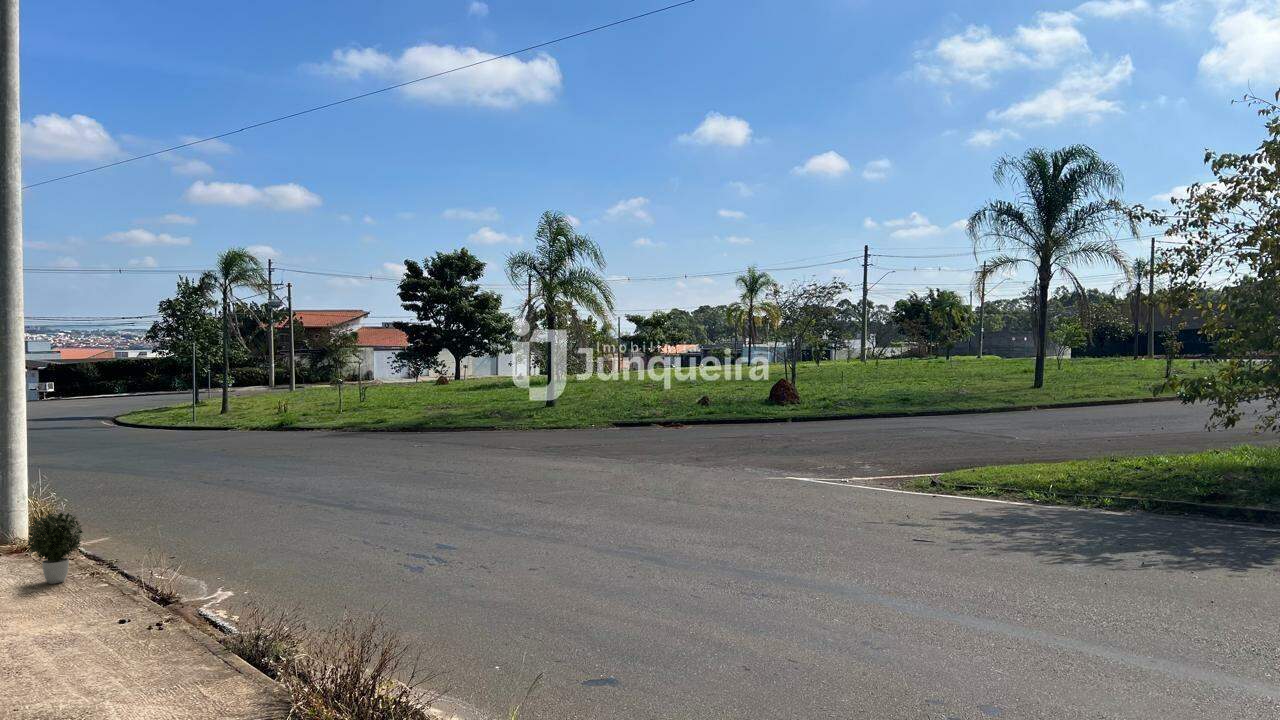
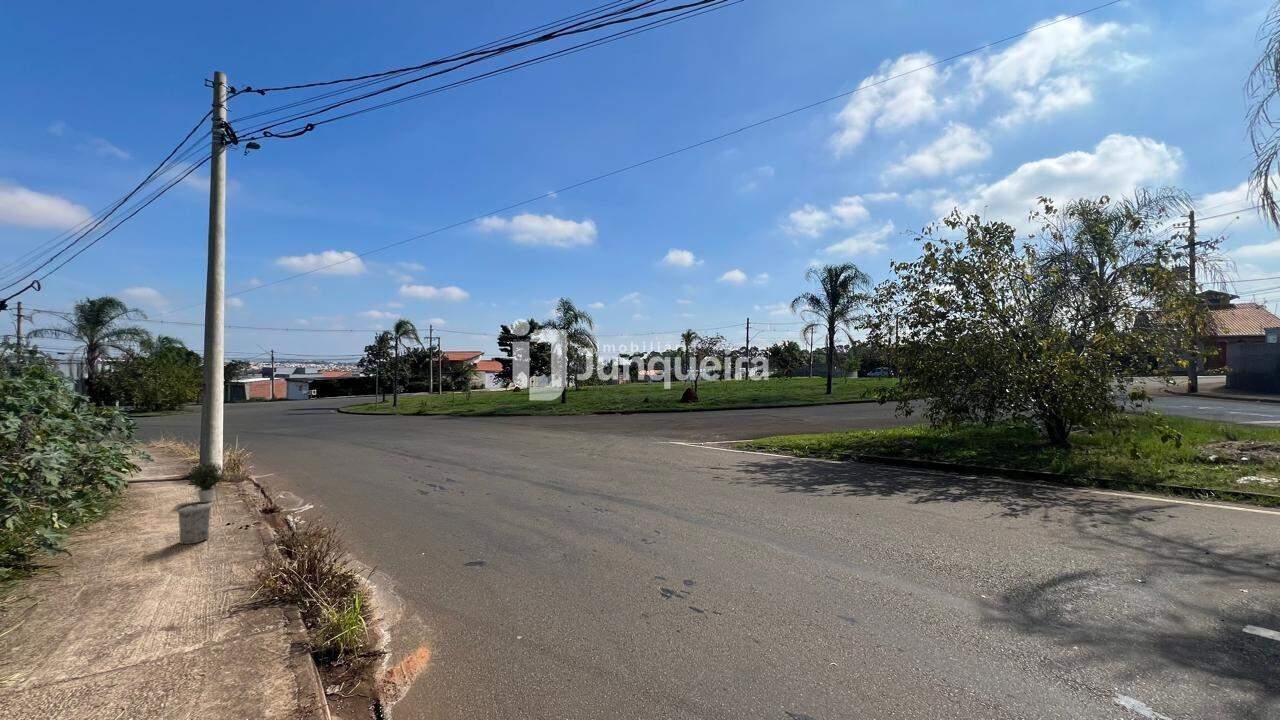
trash can: none [71,585,120,654] -> present [178,504,211,544]

